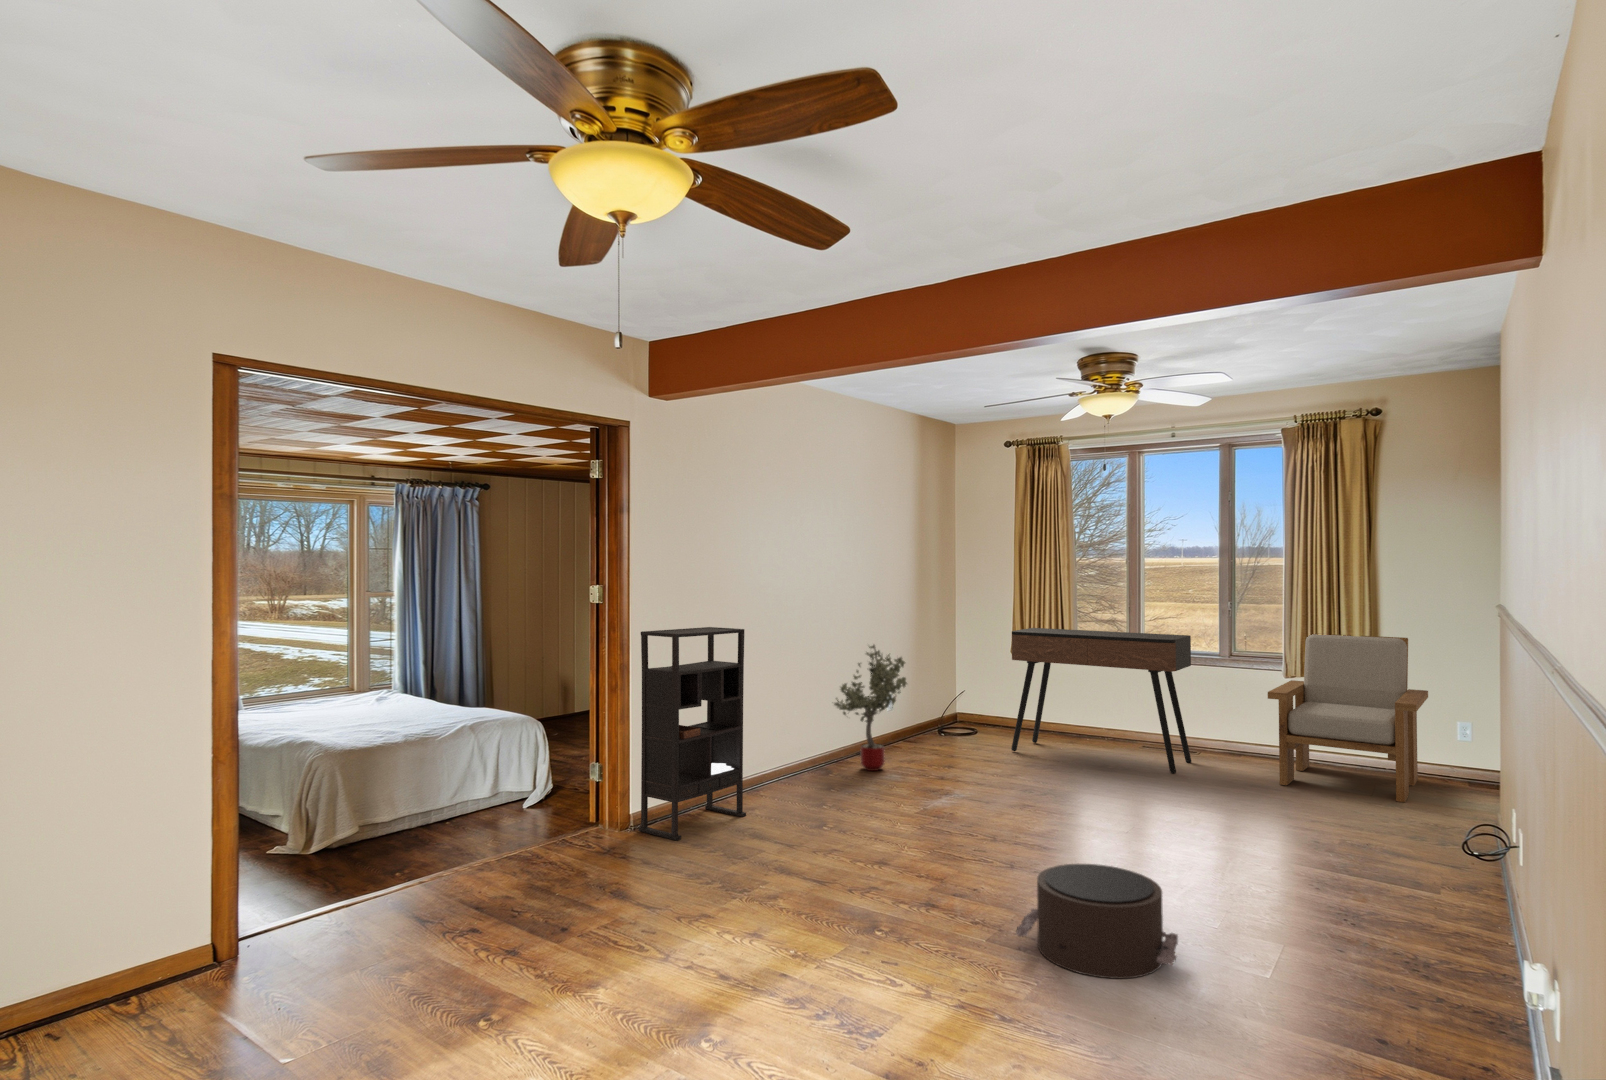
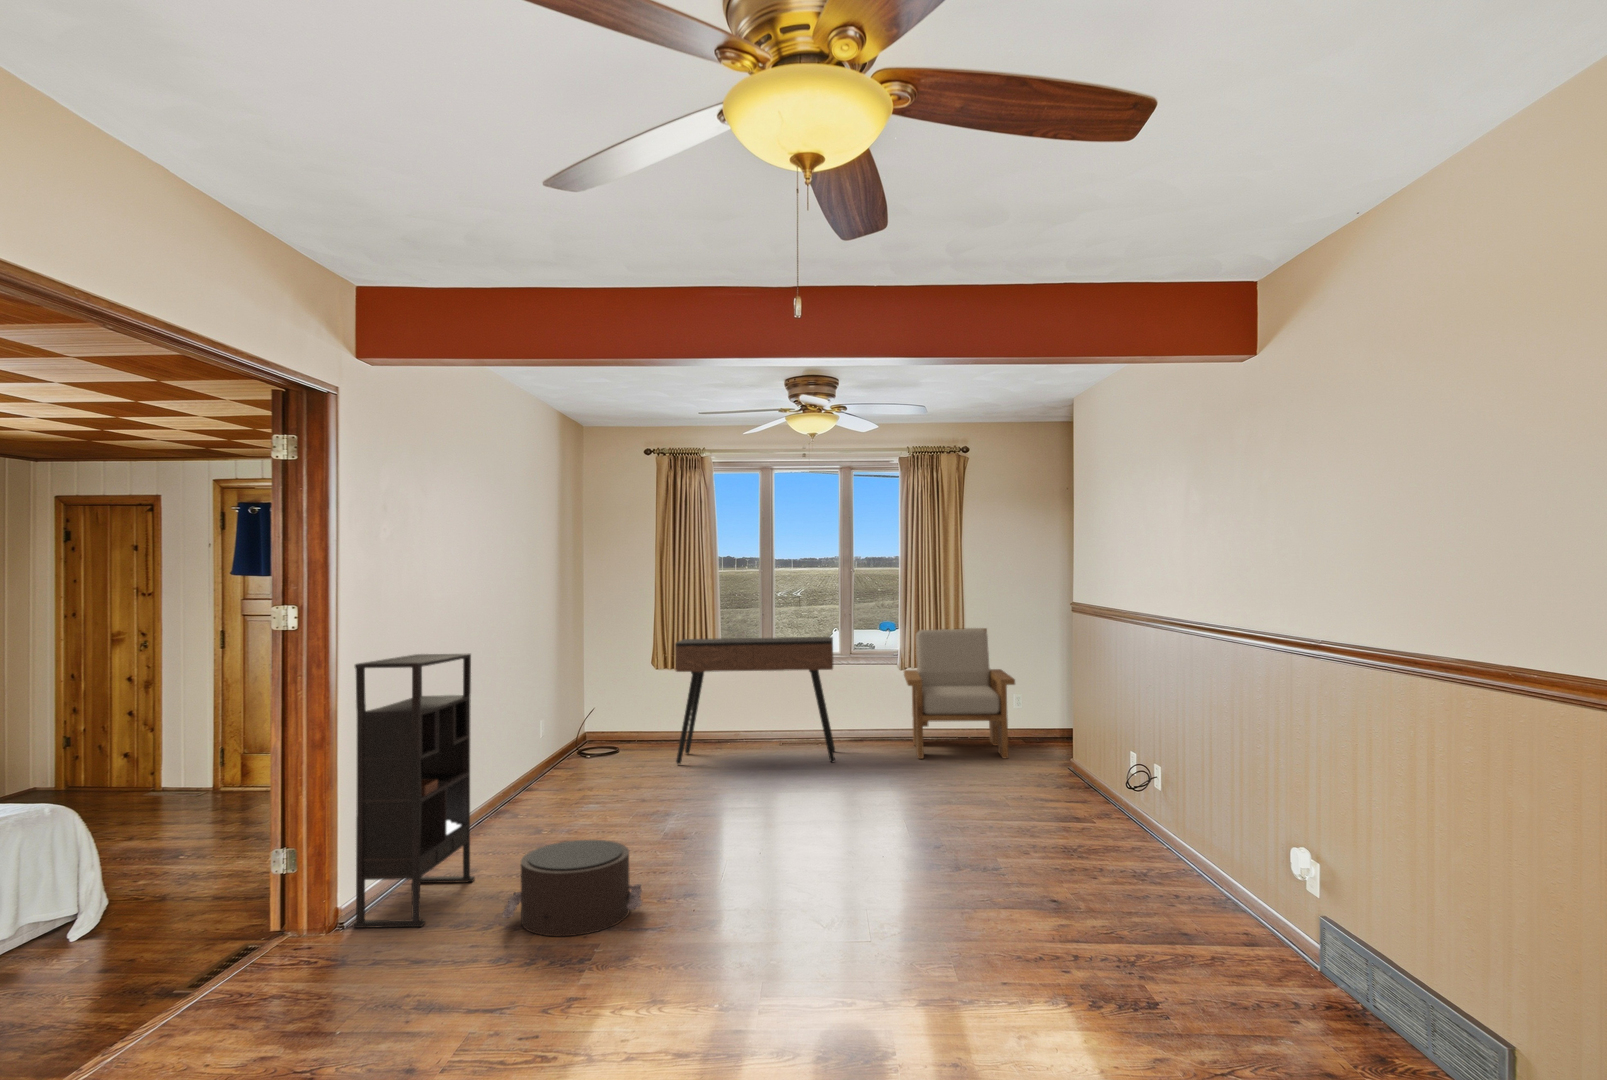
potted tree: present [834,645,907,771] -> none [513,665,590,806]
pouf: present [1016,864,1178,979] -> present [503,840,642,936]

